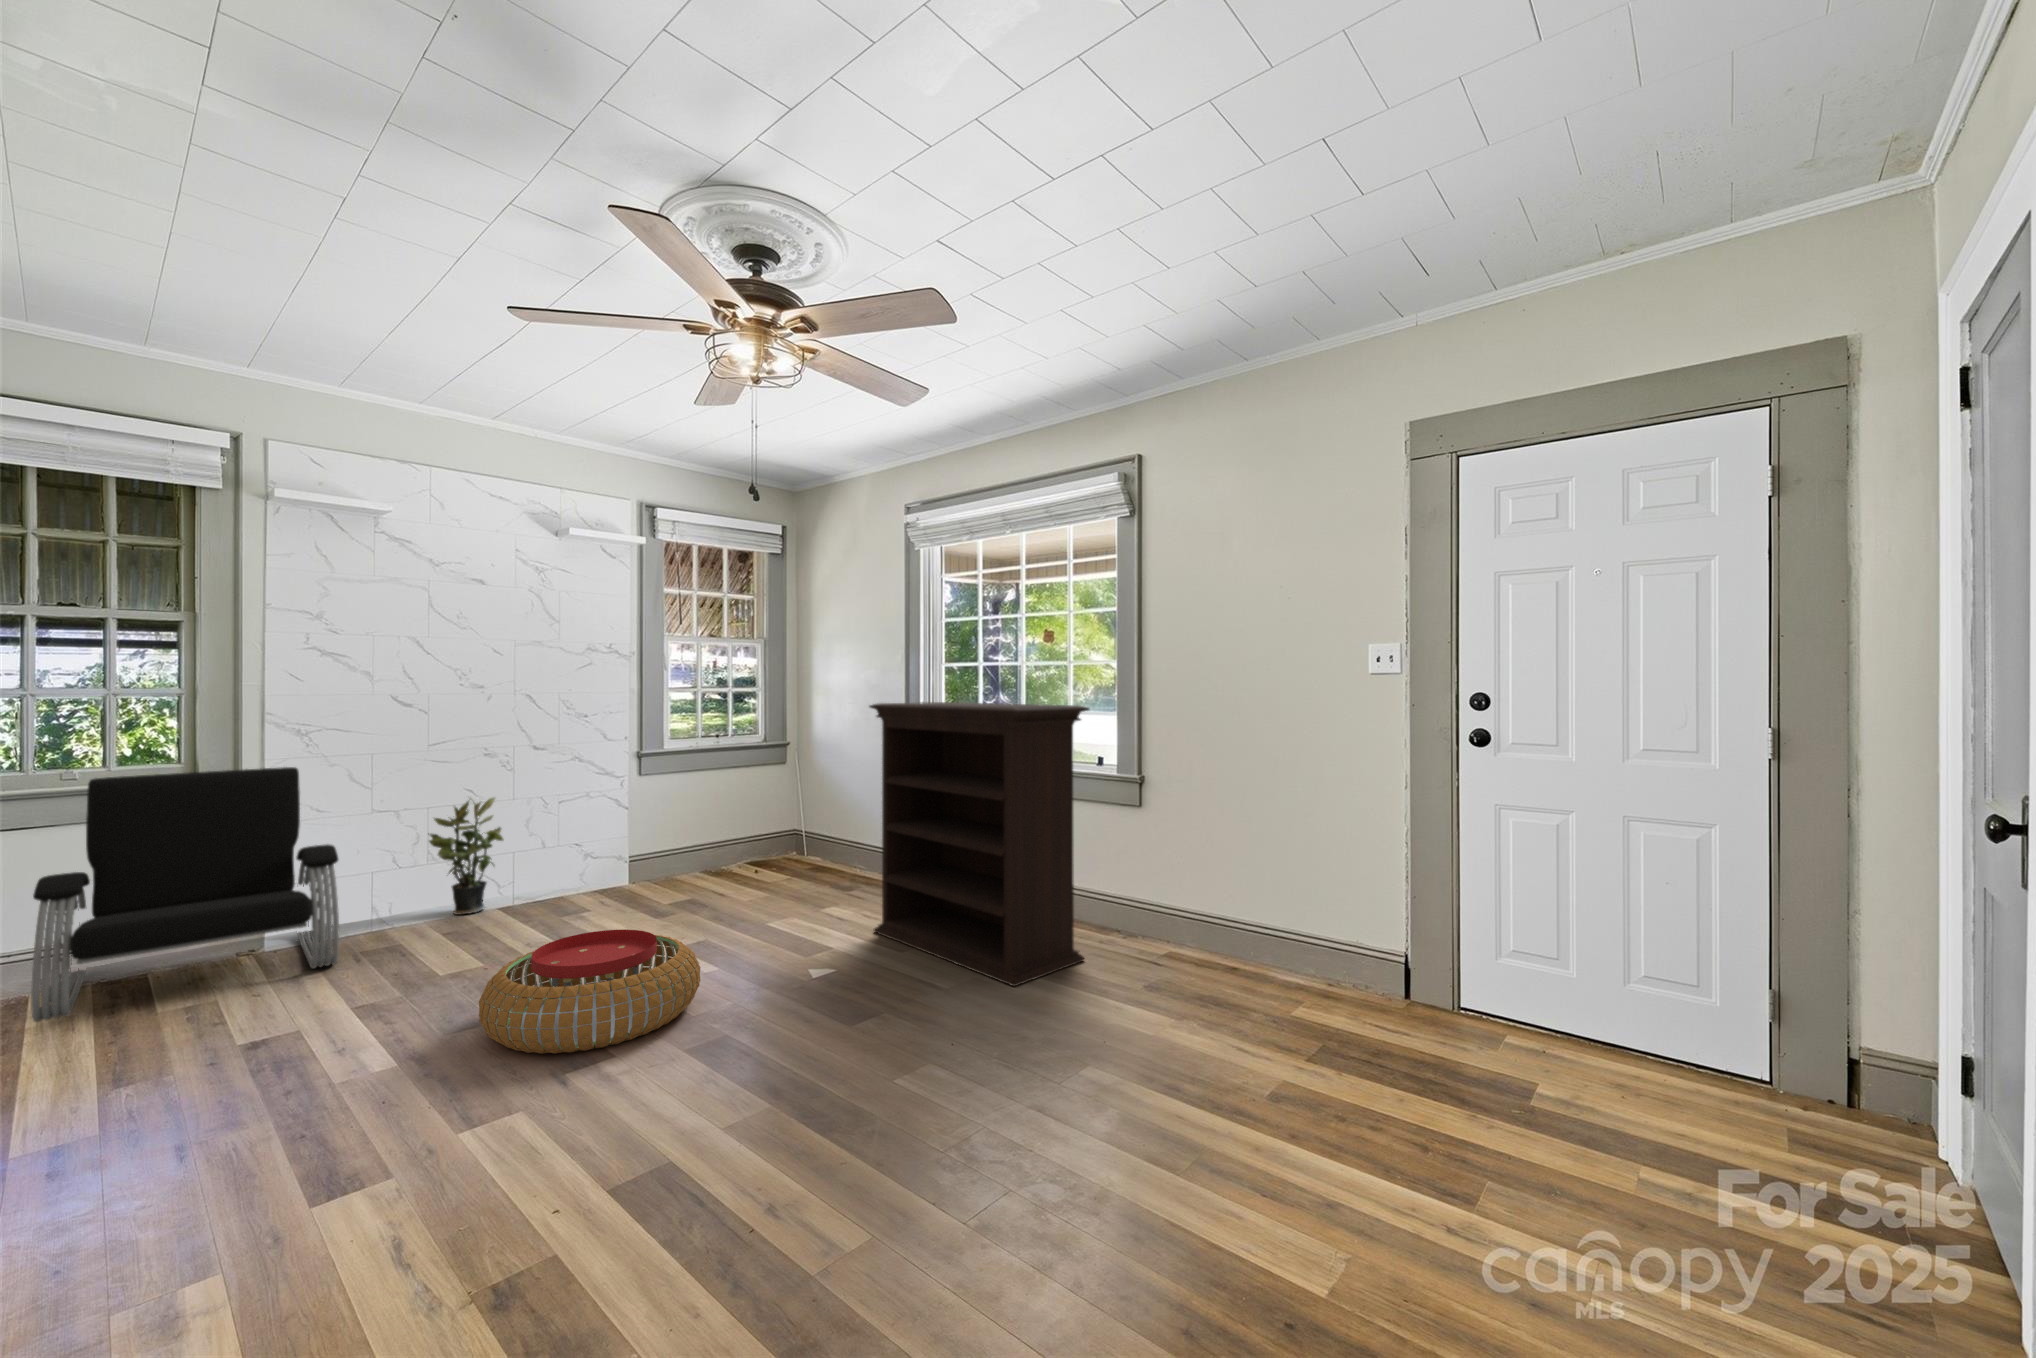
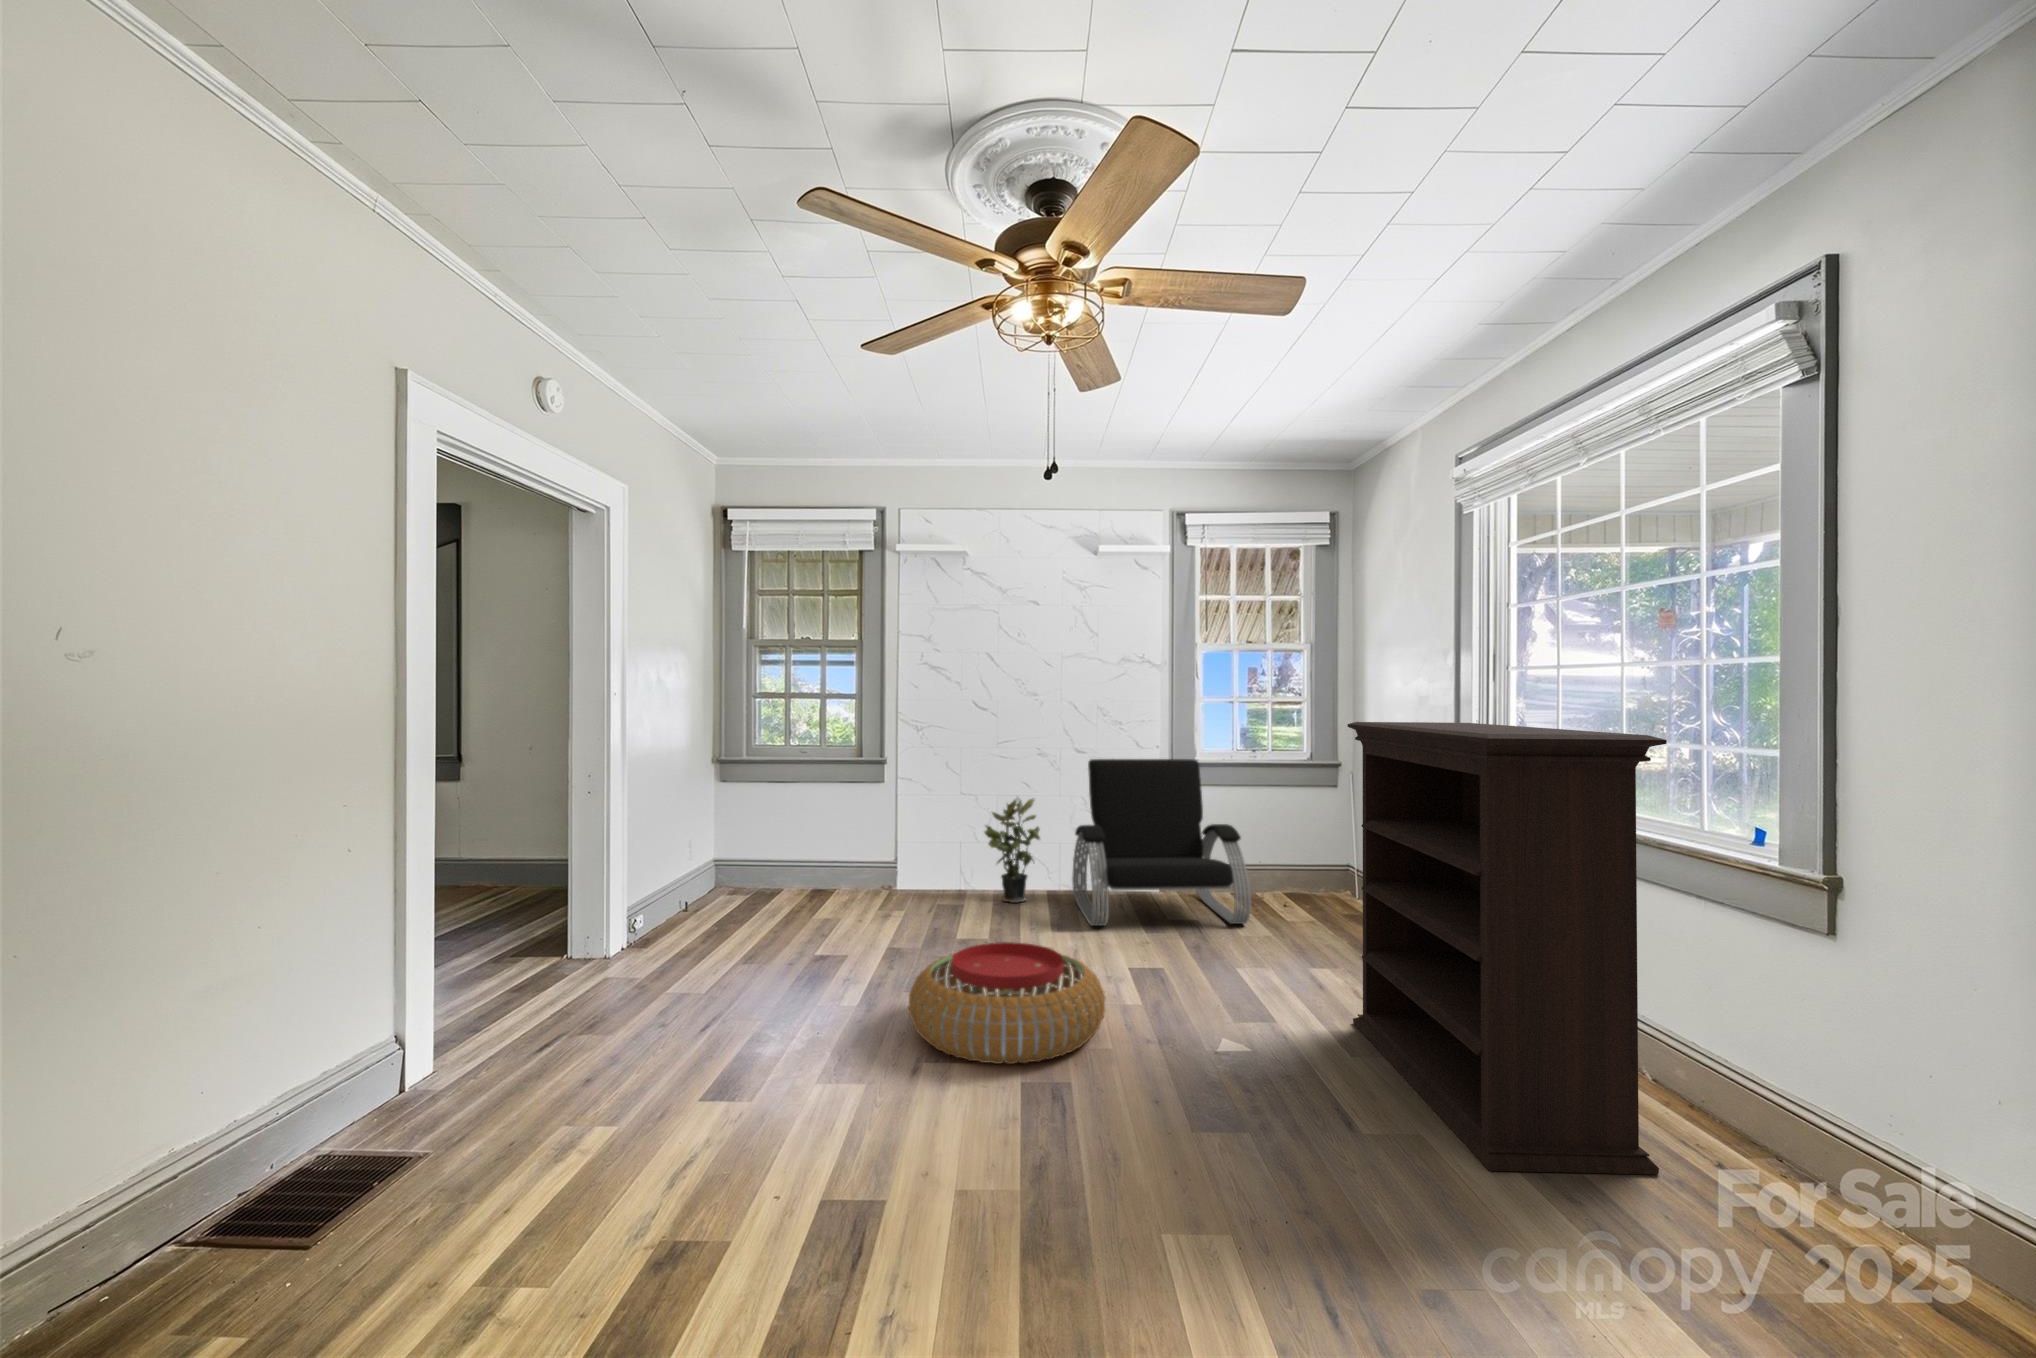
armchair: present [31,767,339,1022] -> present [1072,759,1251,926]

